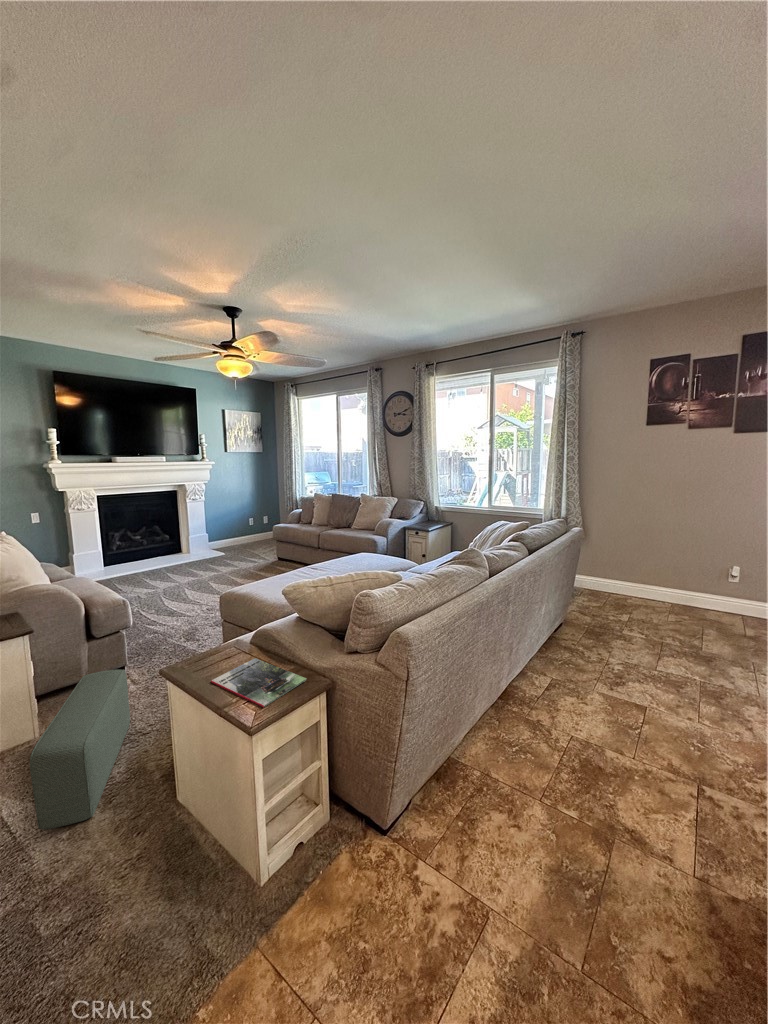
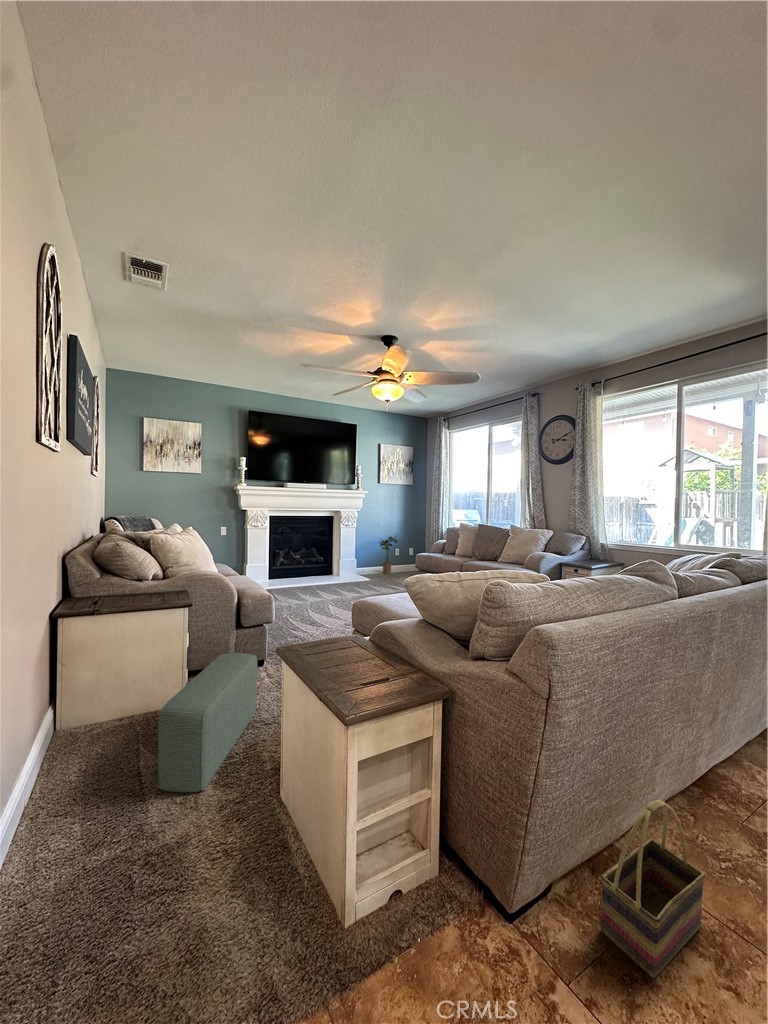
potted plant: none [229,505,251,545] -> present [379,536,399,574]
magazine: present [211,658,306,708] -> none [319,652,421,699]
basket: none [443,725,505,839] -> present [601,800,706,978]

